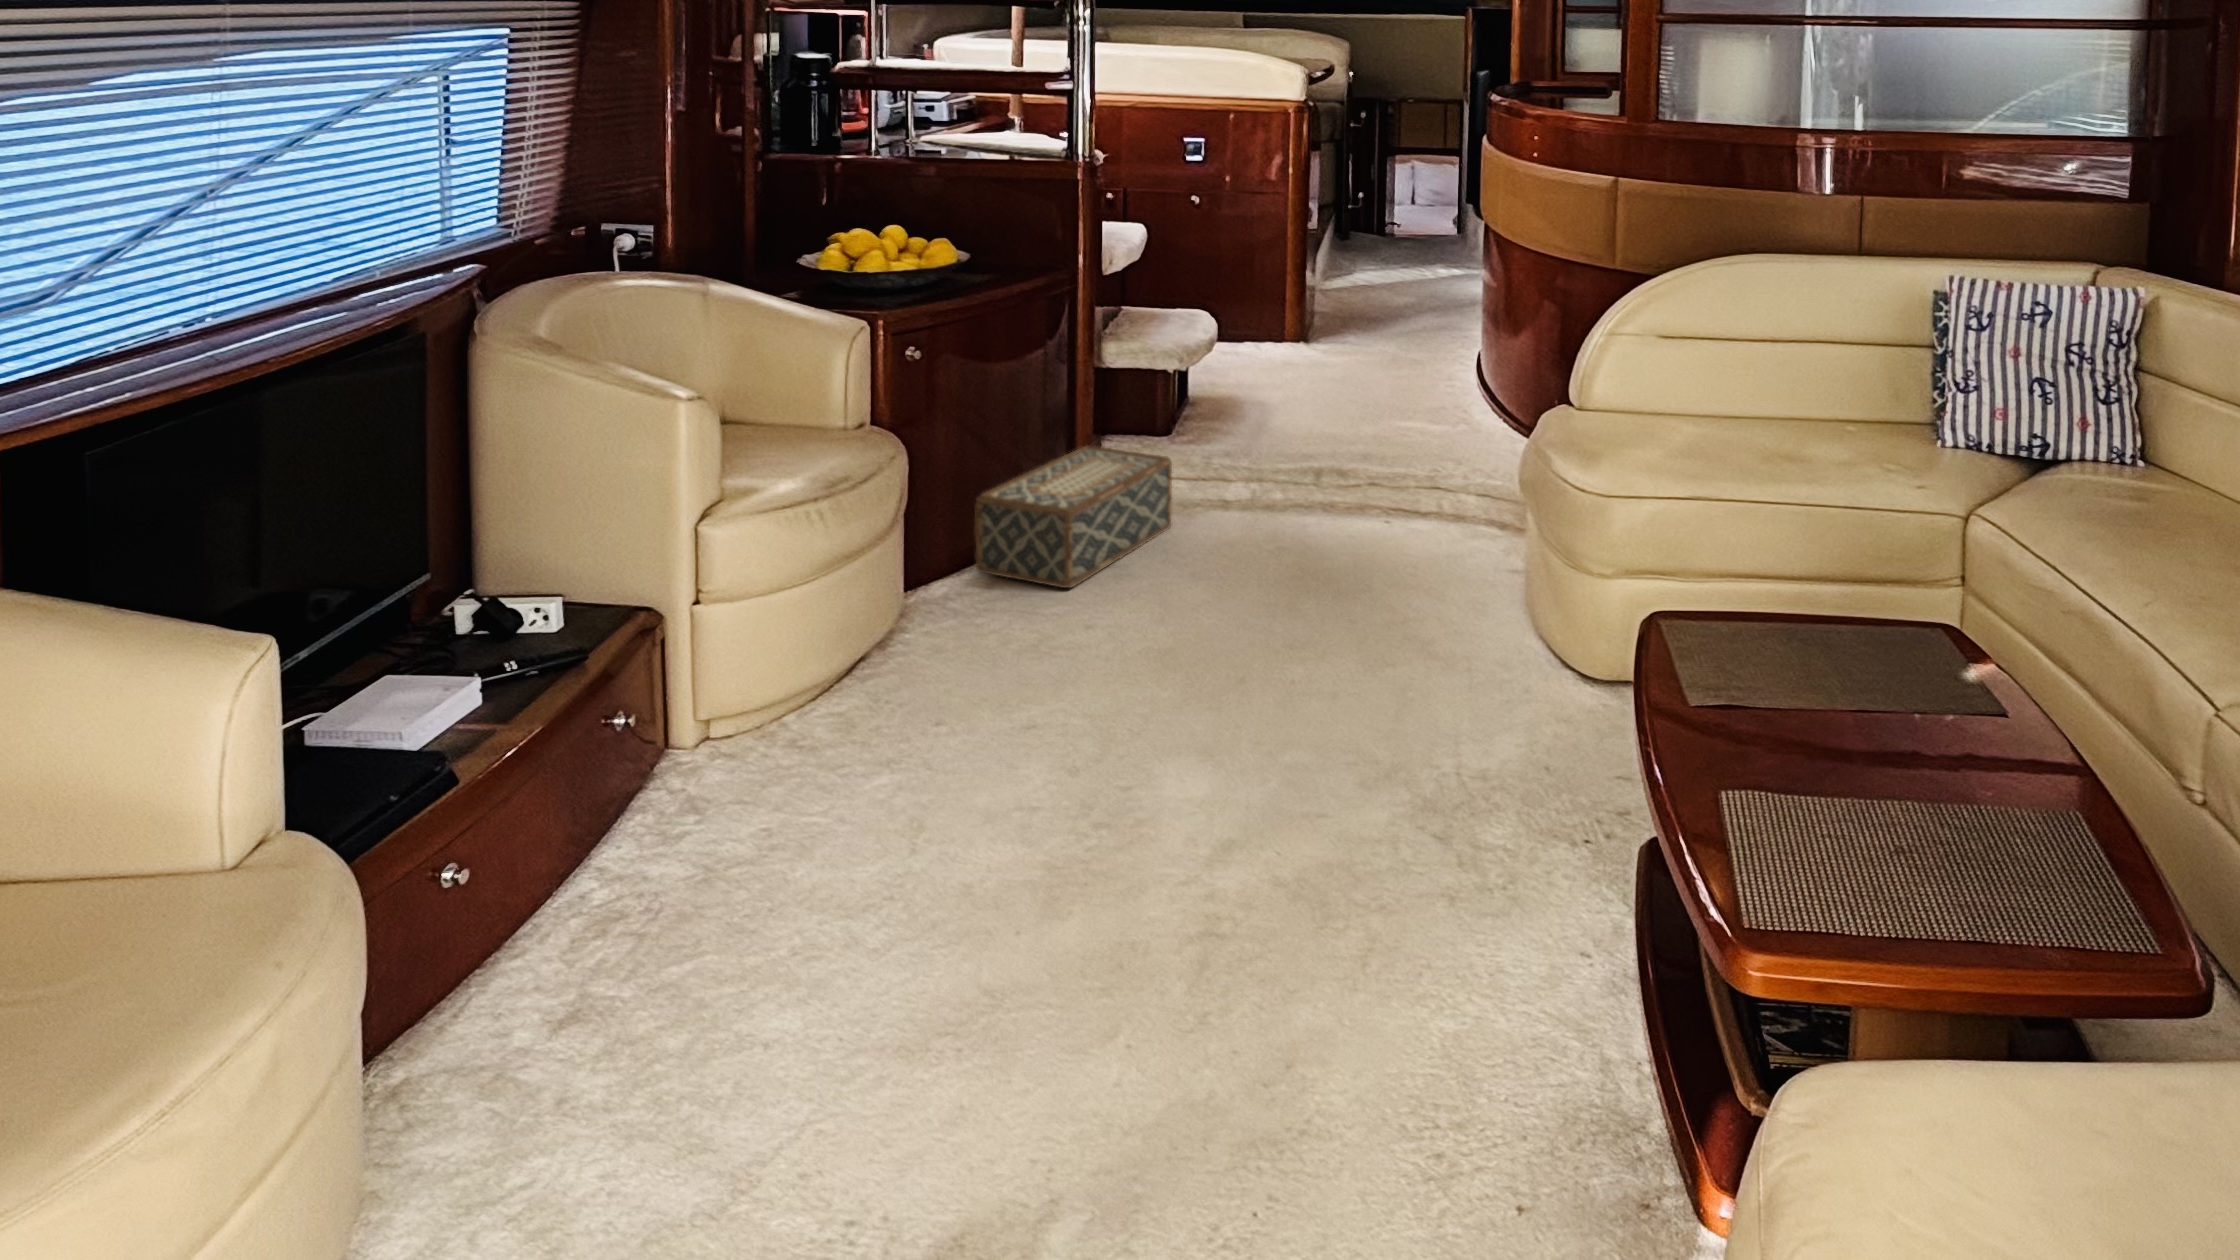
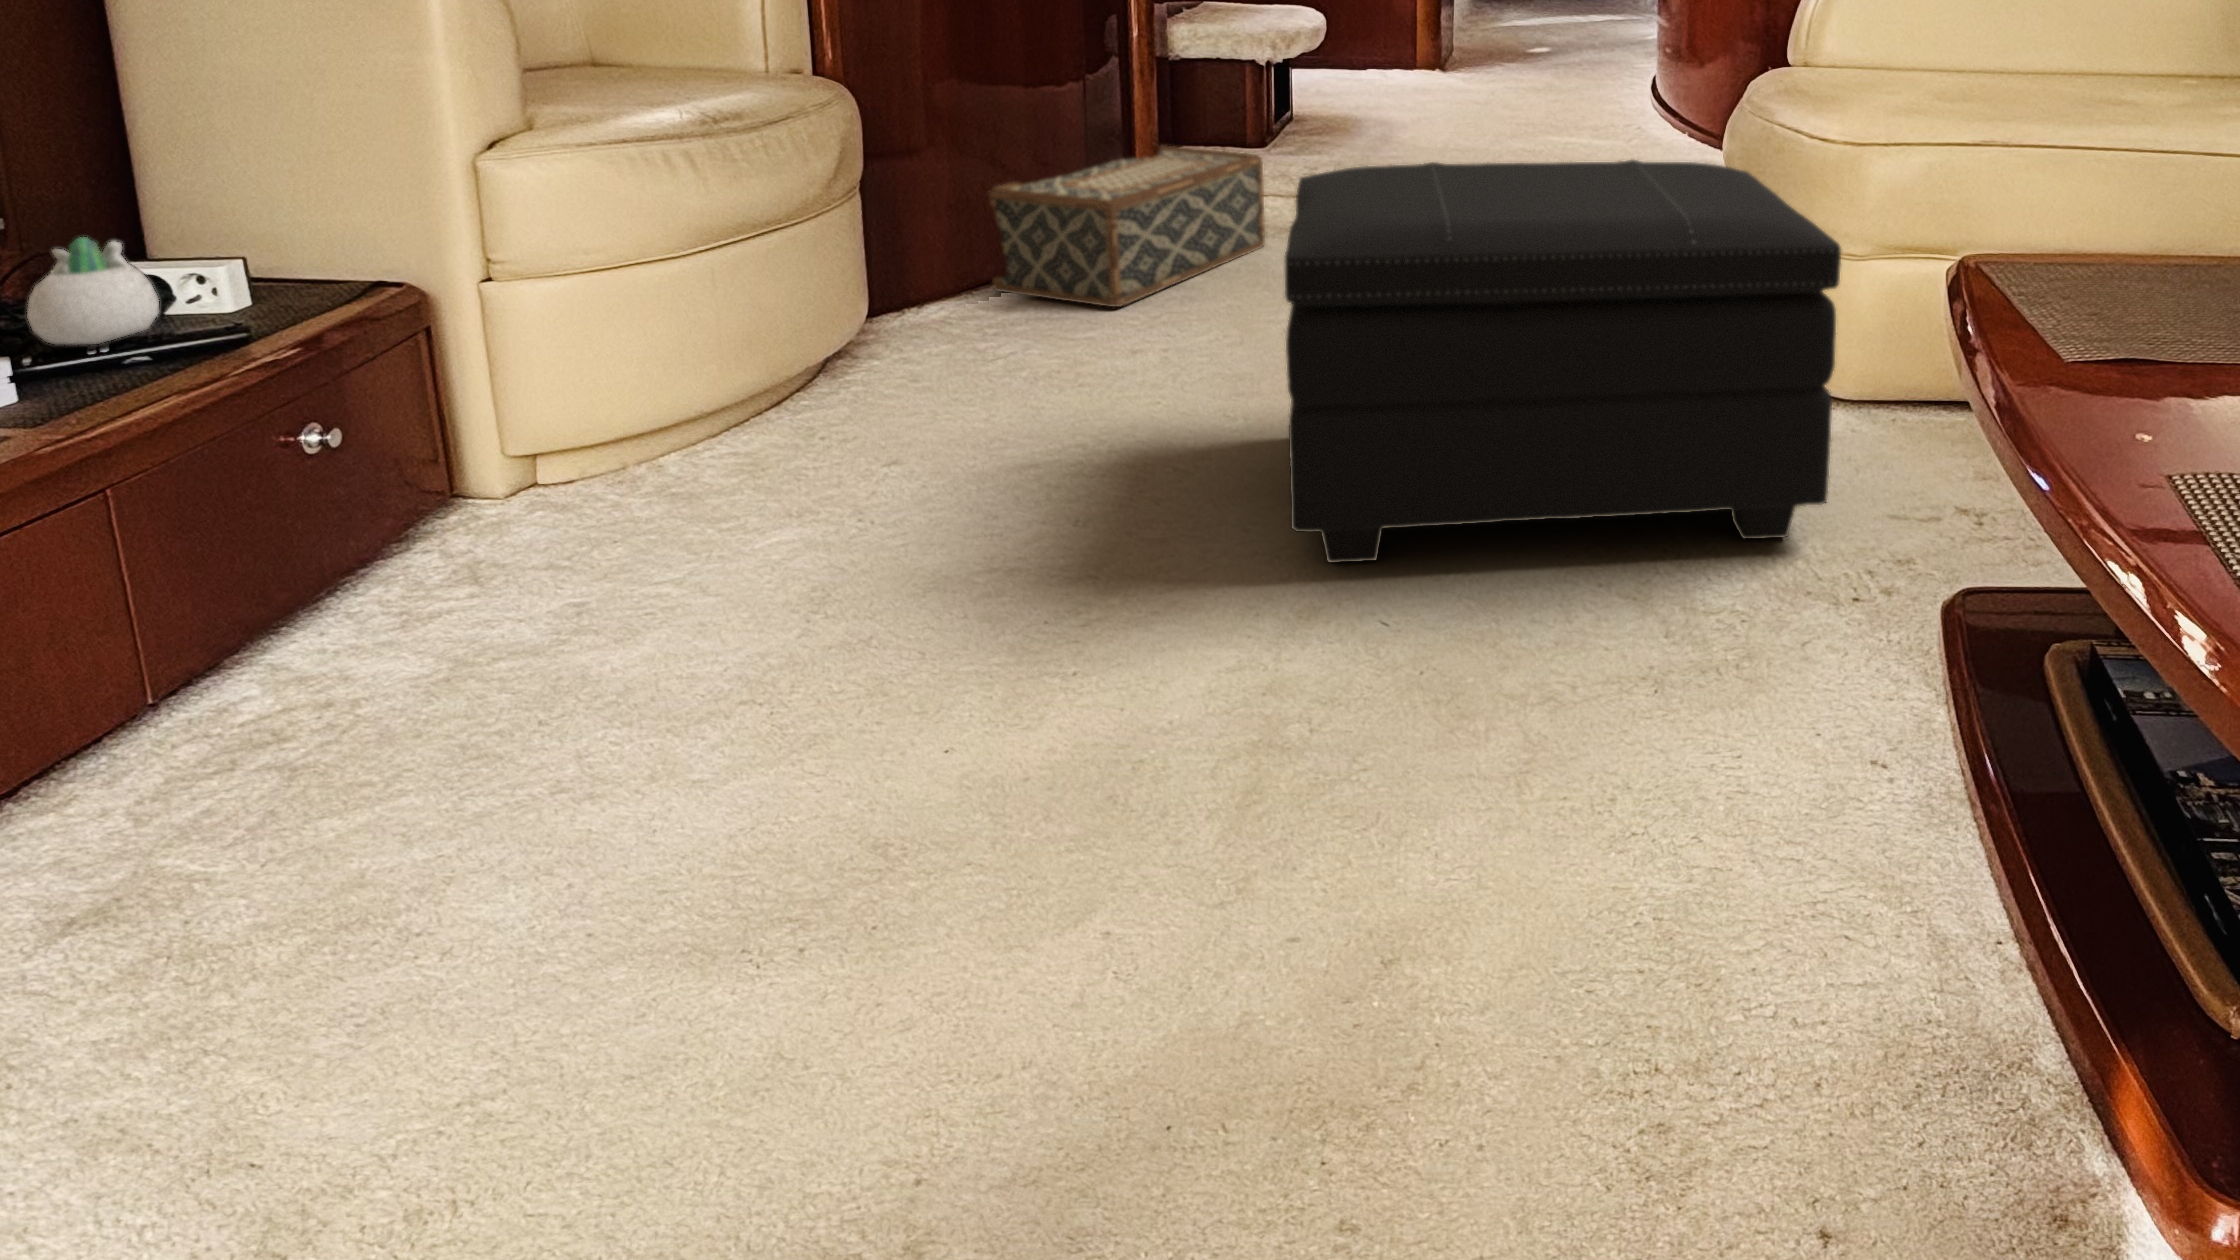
footstool: none [1217,516,1577,809] -> present [1285,160,1841,563]
succulent planter: none [472,593,537,662] -> present [27,237,159,344]

